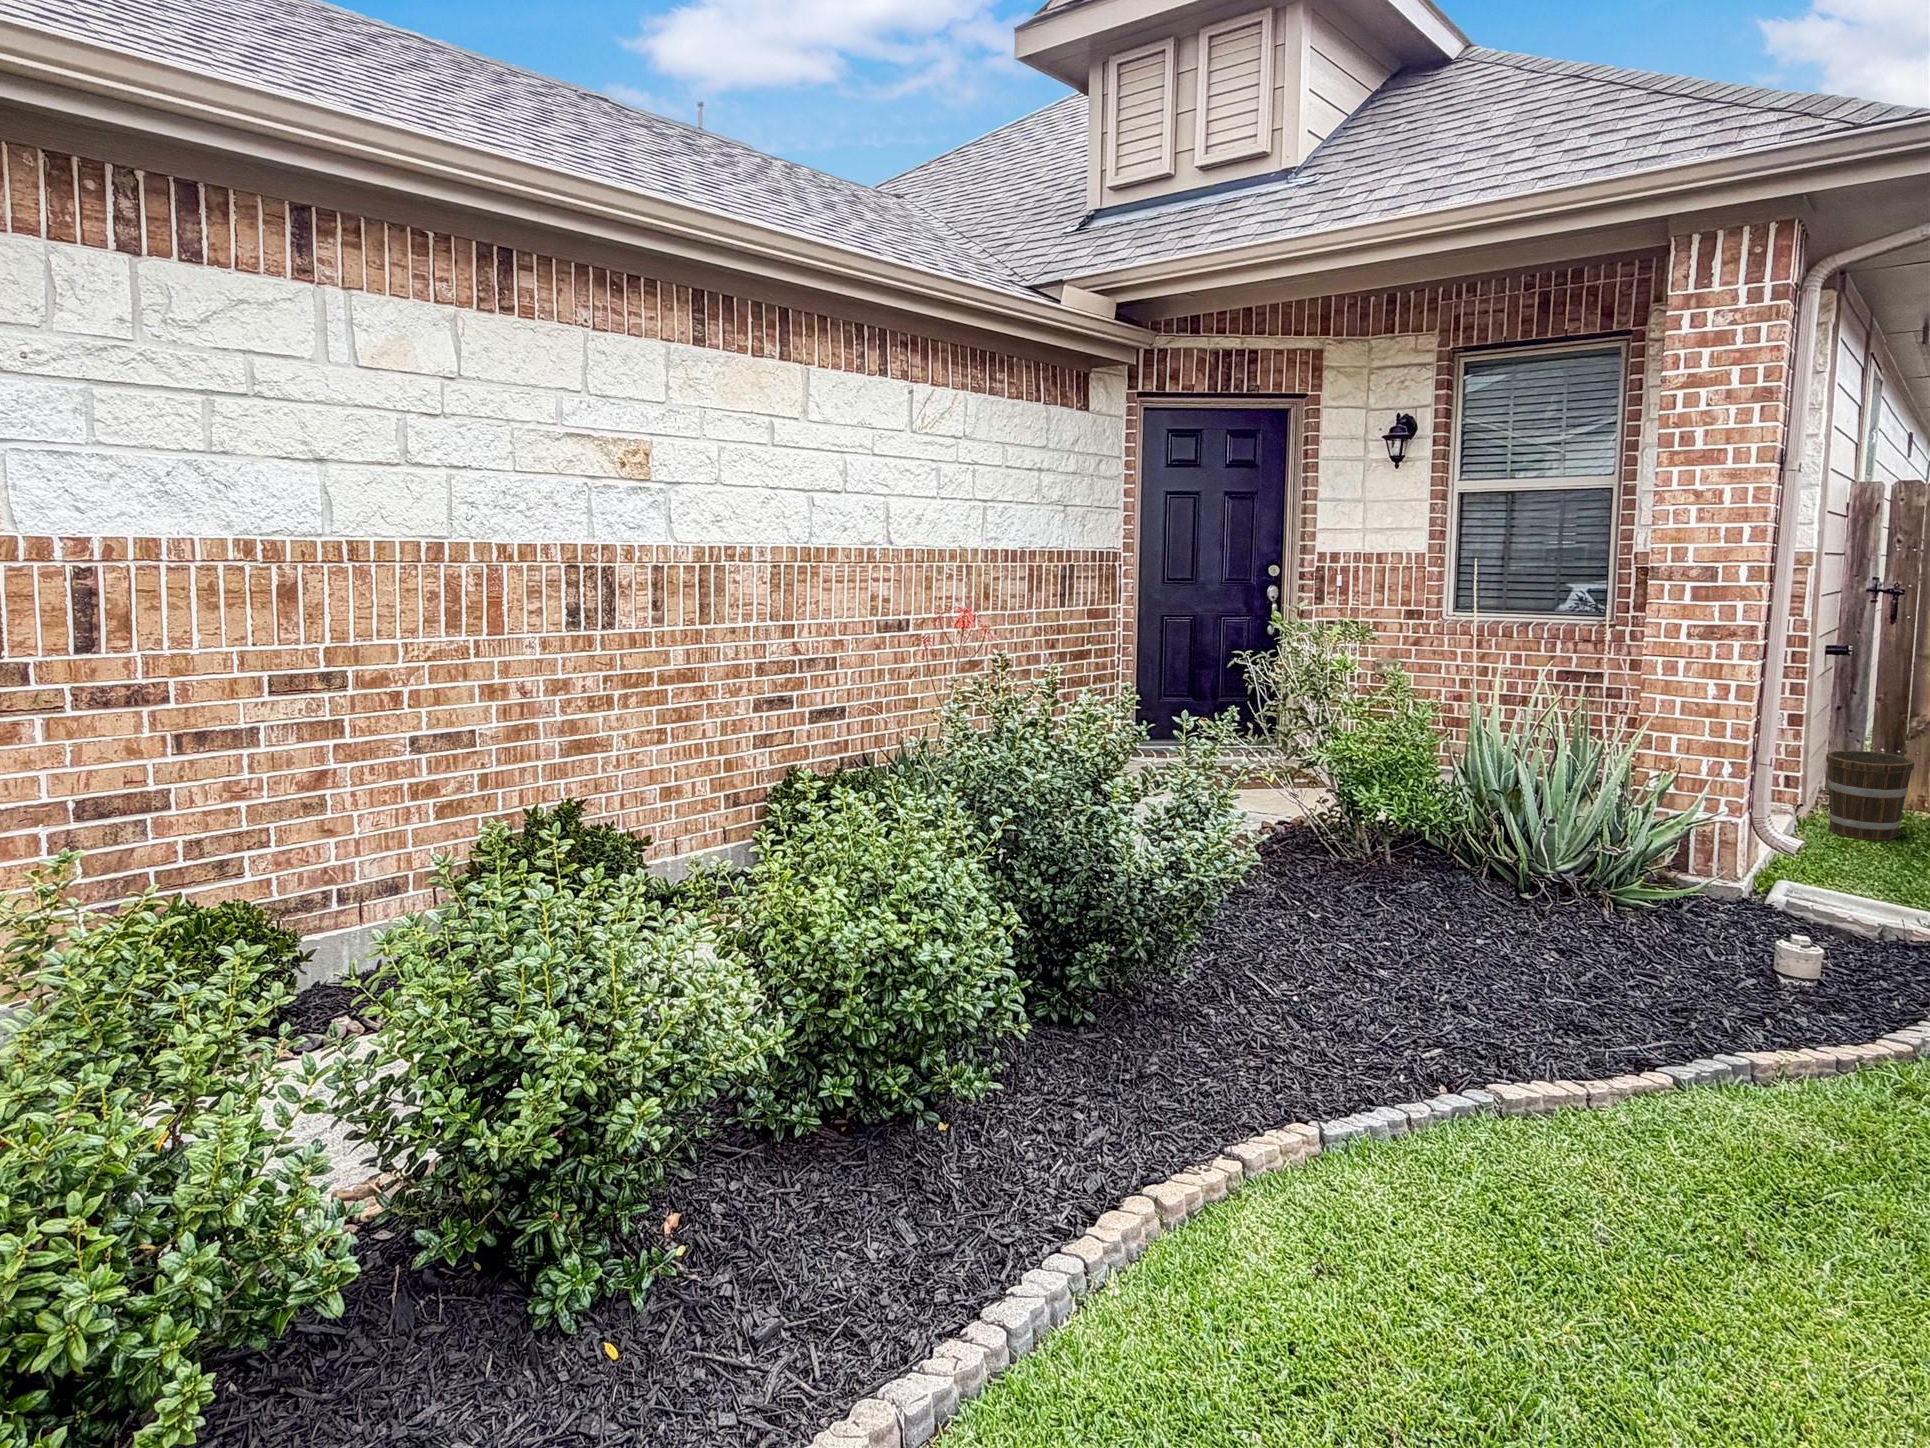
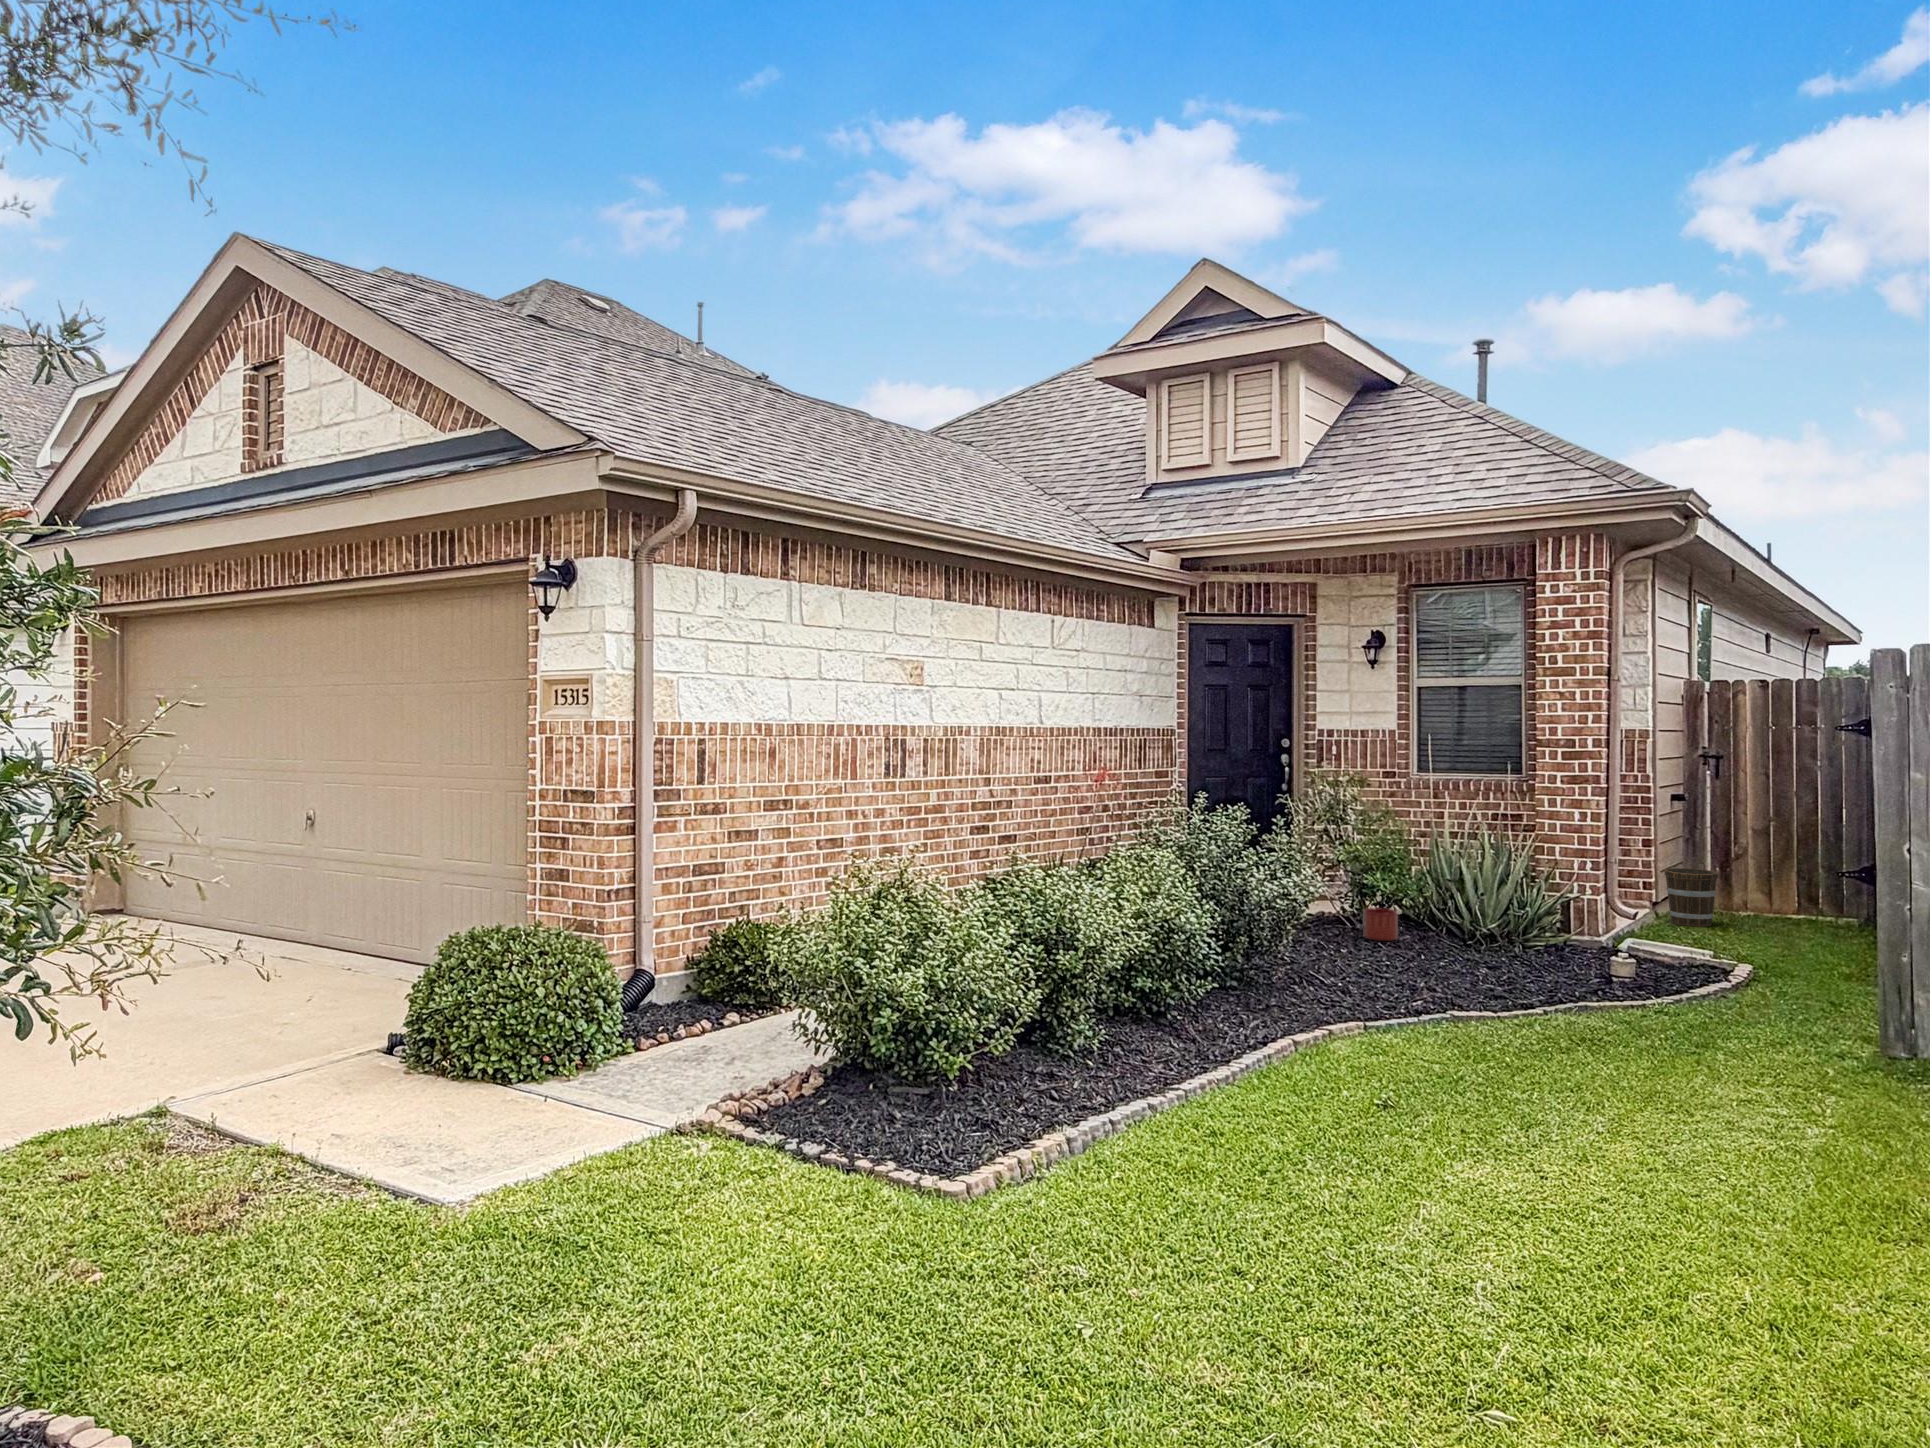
planter: none [1363,823,1415,876] -> present [1364,908,1398,941]

